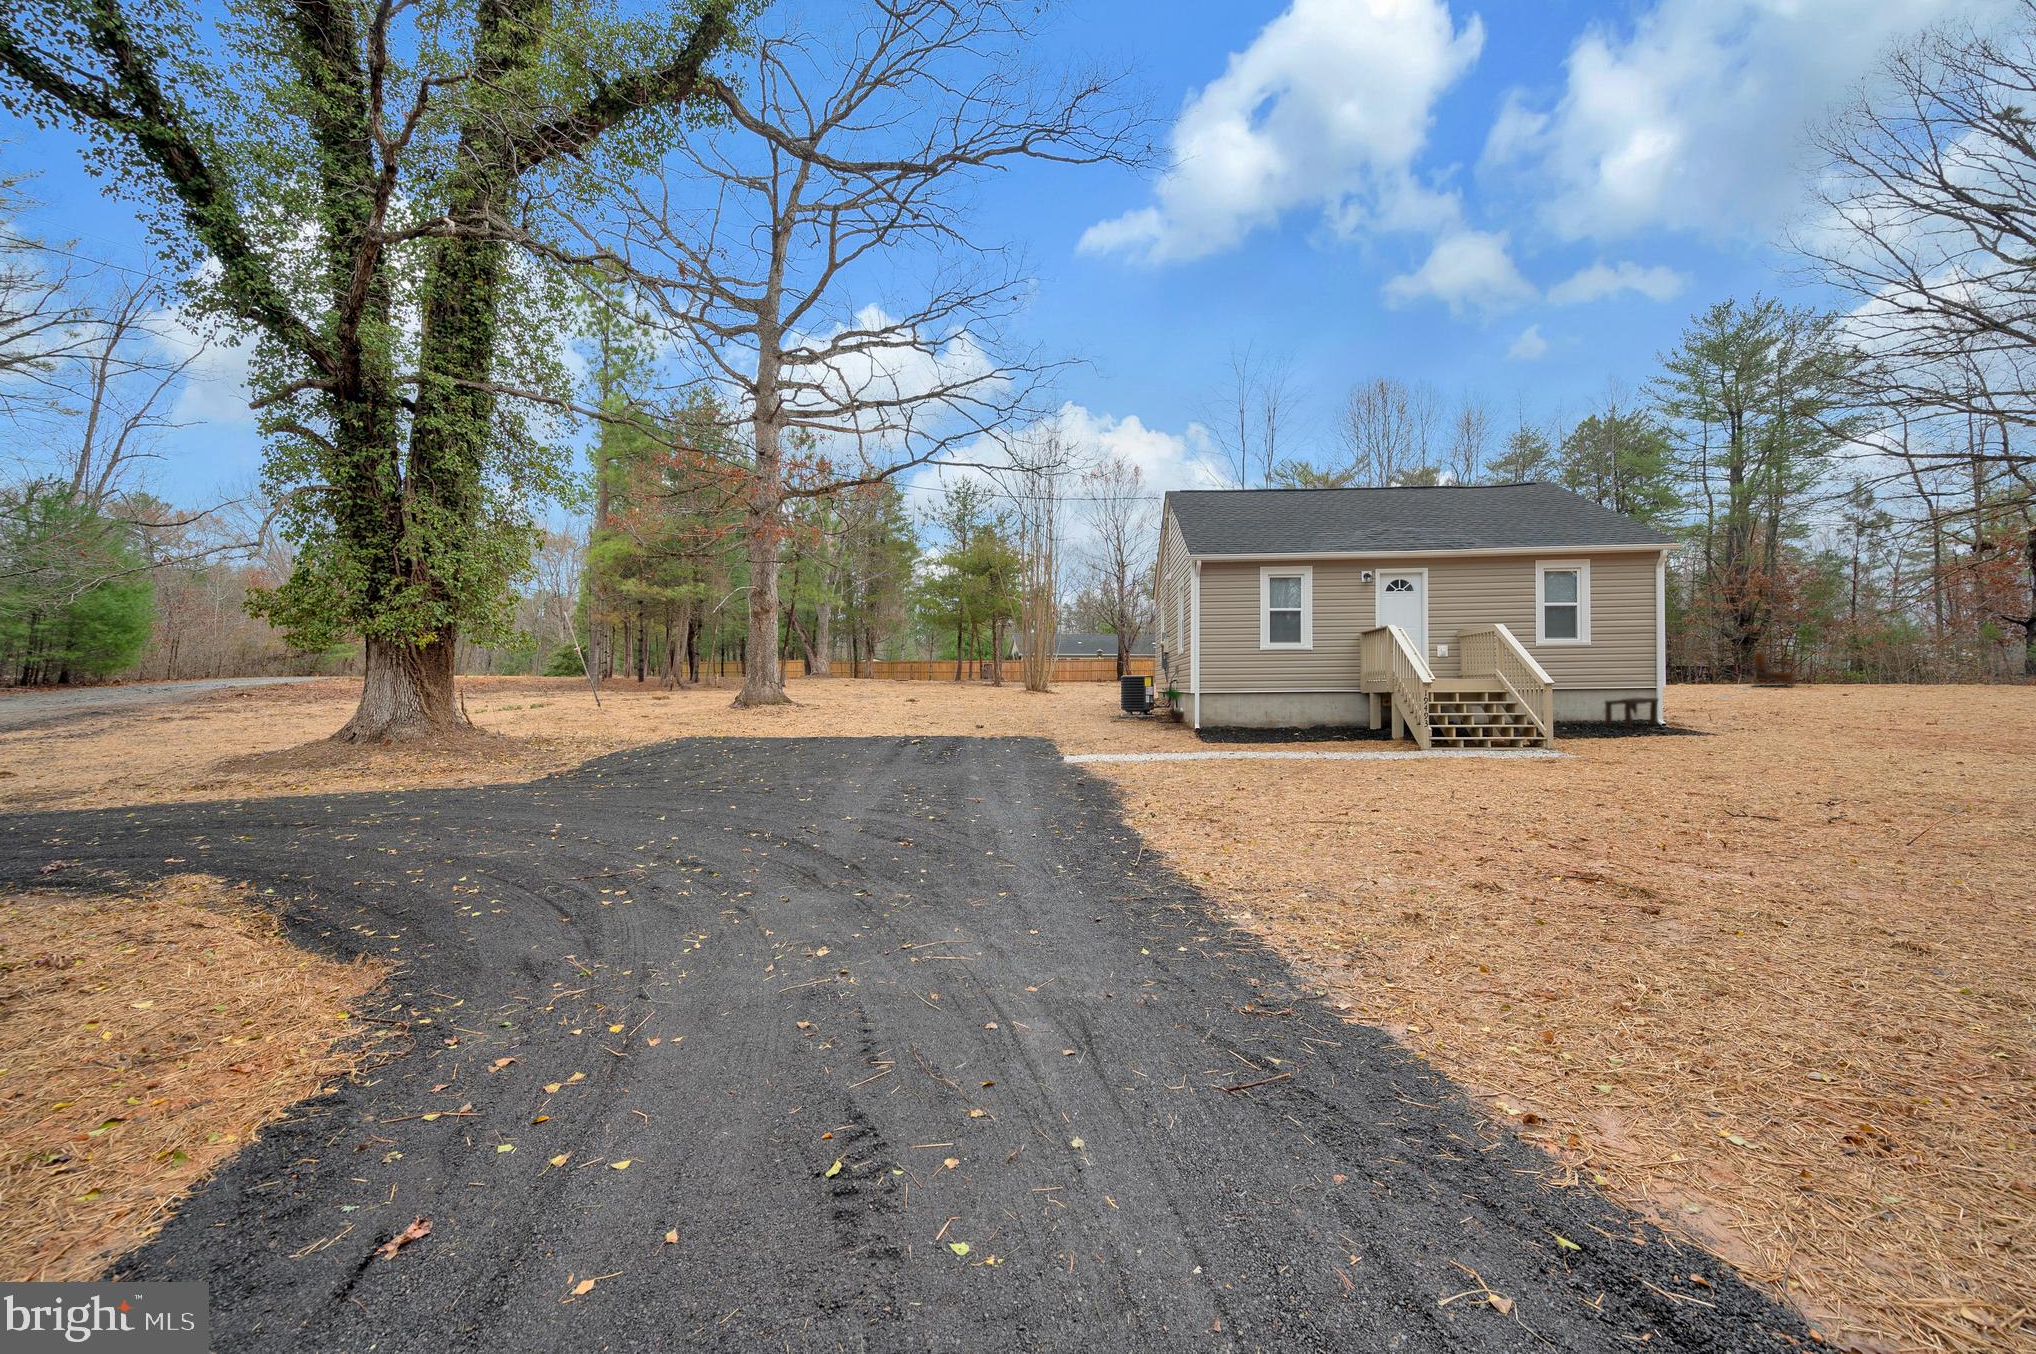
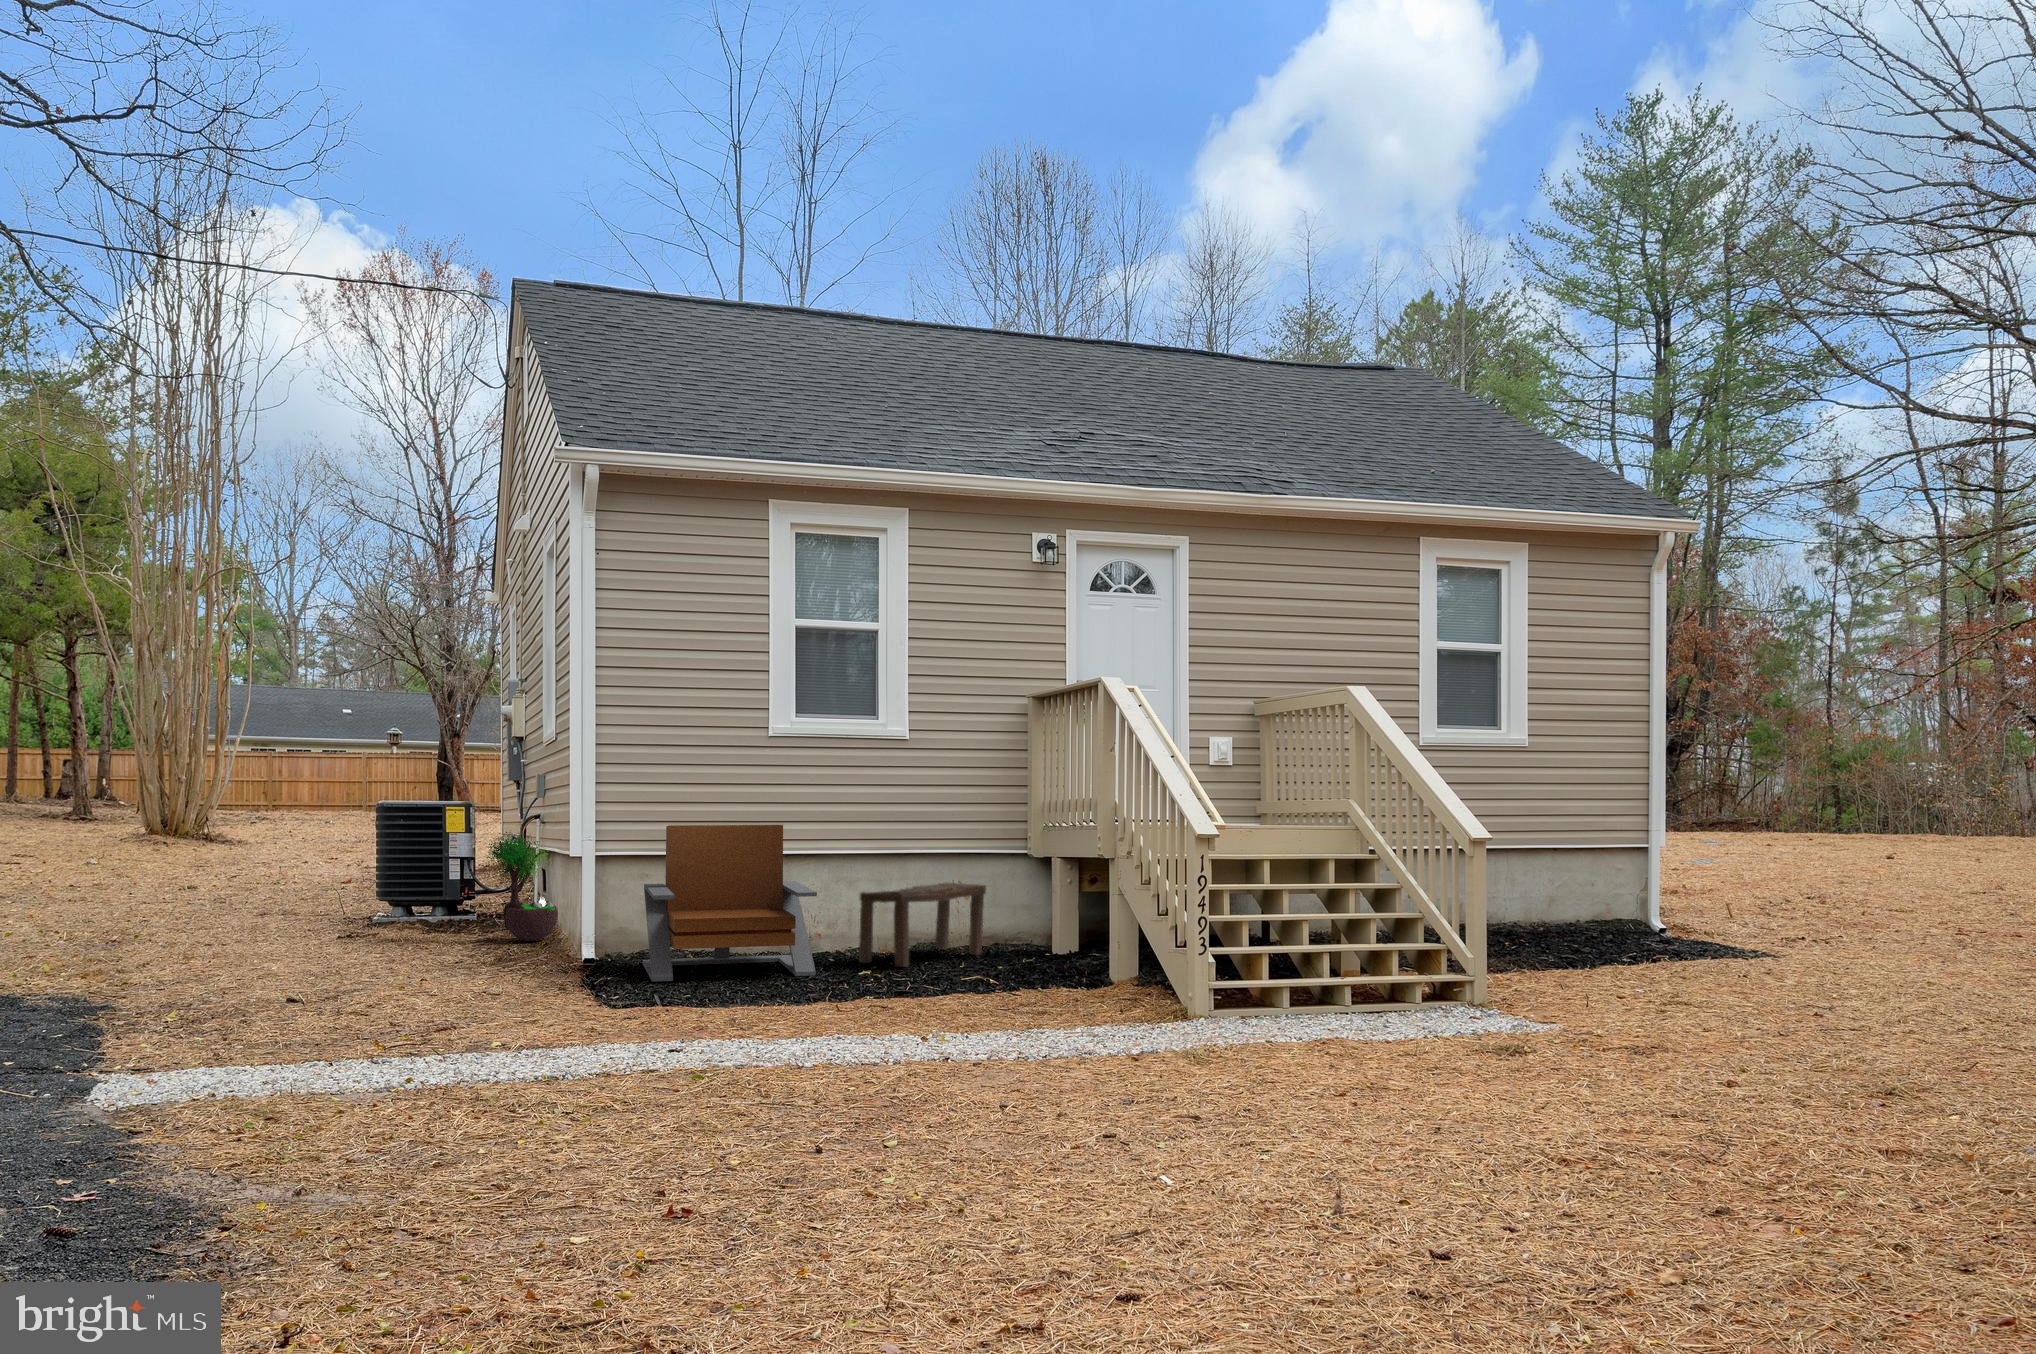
lounge chair: present [1751,653,1794,687] -> present [643,825,817,982]
bench: present [1605,698,1658,728] -> present [859,882,986,967]

